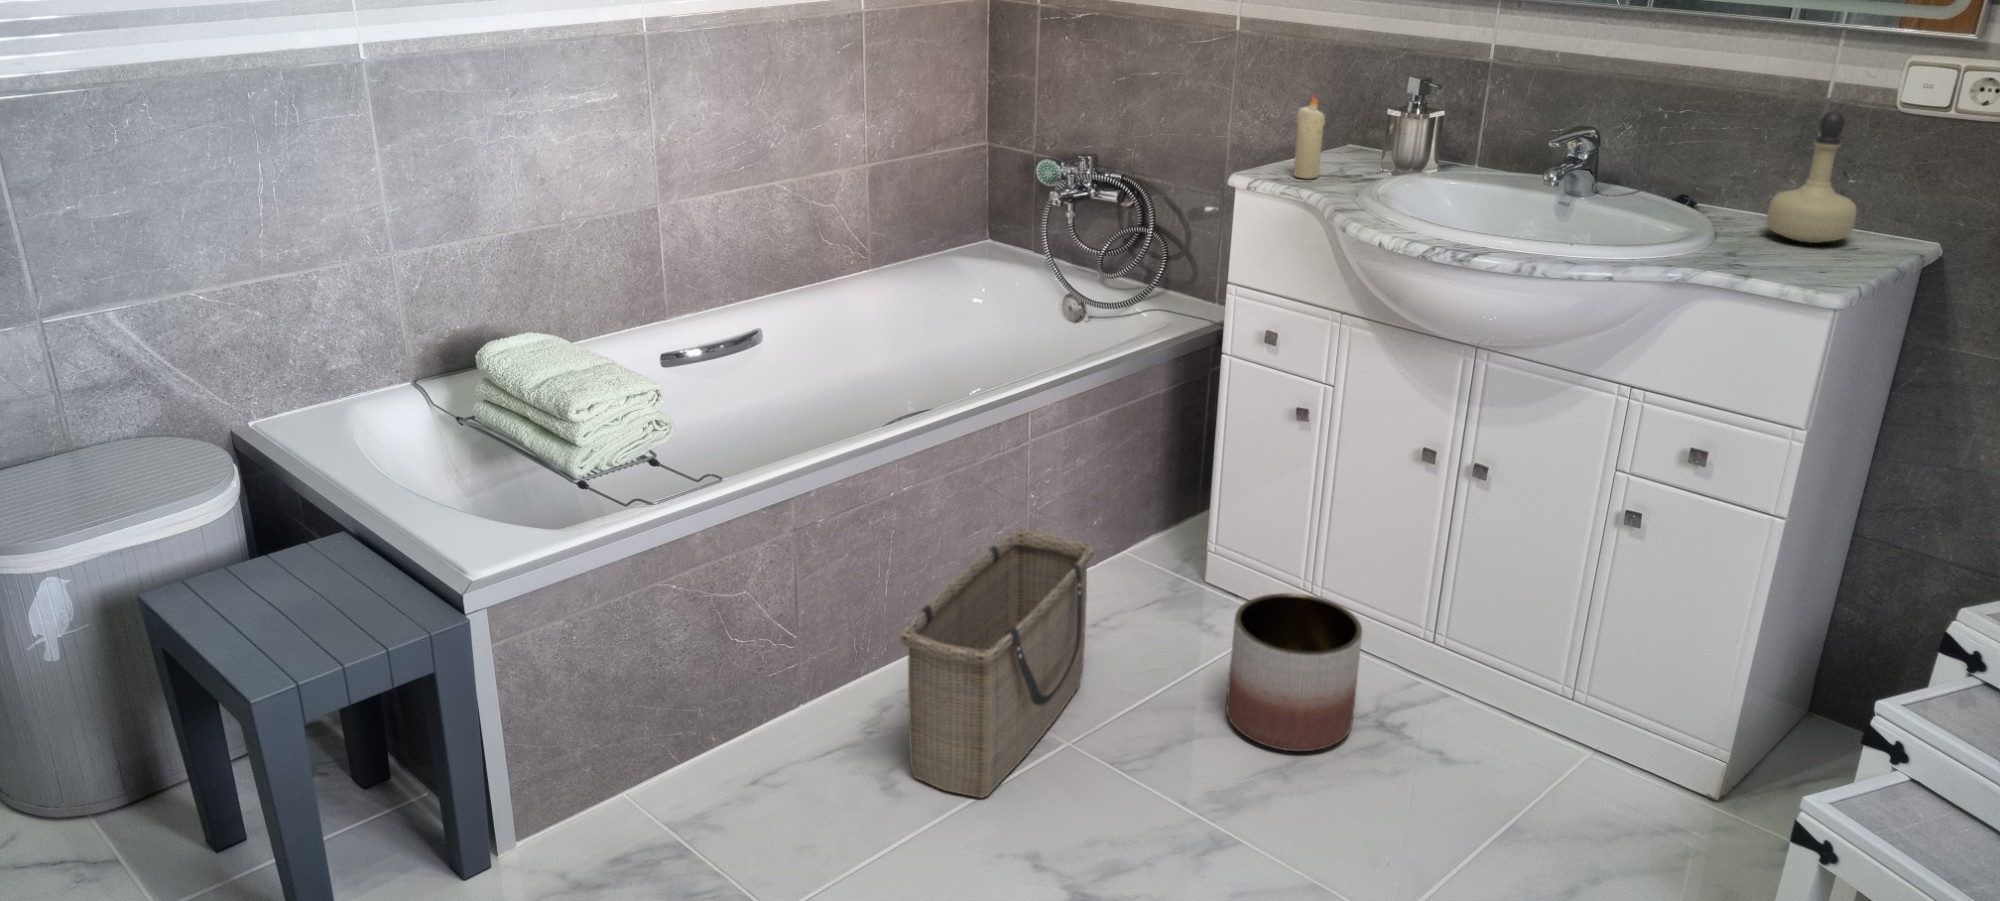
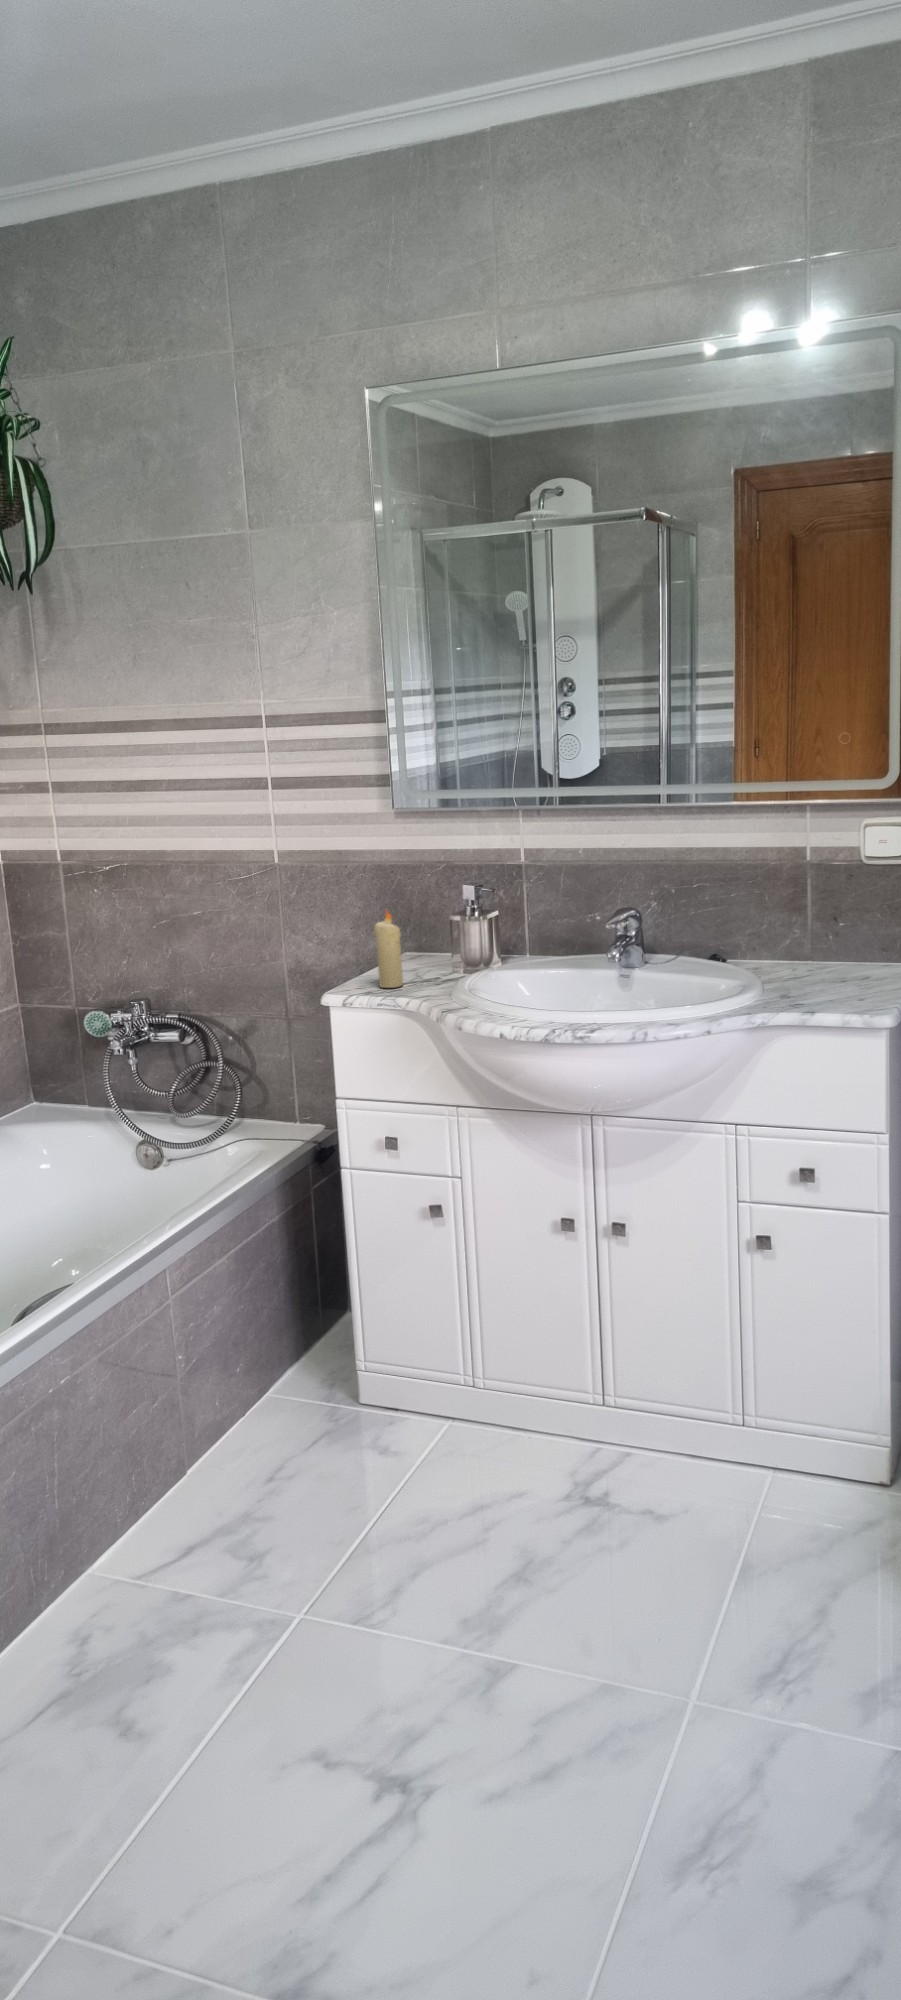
perfume bottle: present [1766,111,1857,243] -> none [796,864,866,975]
basket: present [900,530,1094,798] -> none [116,1389,284,1704]
planter: present [1226,593,1362,751] -> none [430,1386,560,1550]

